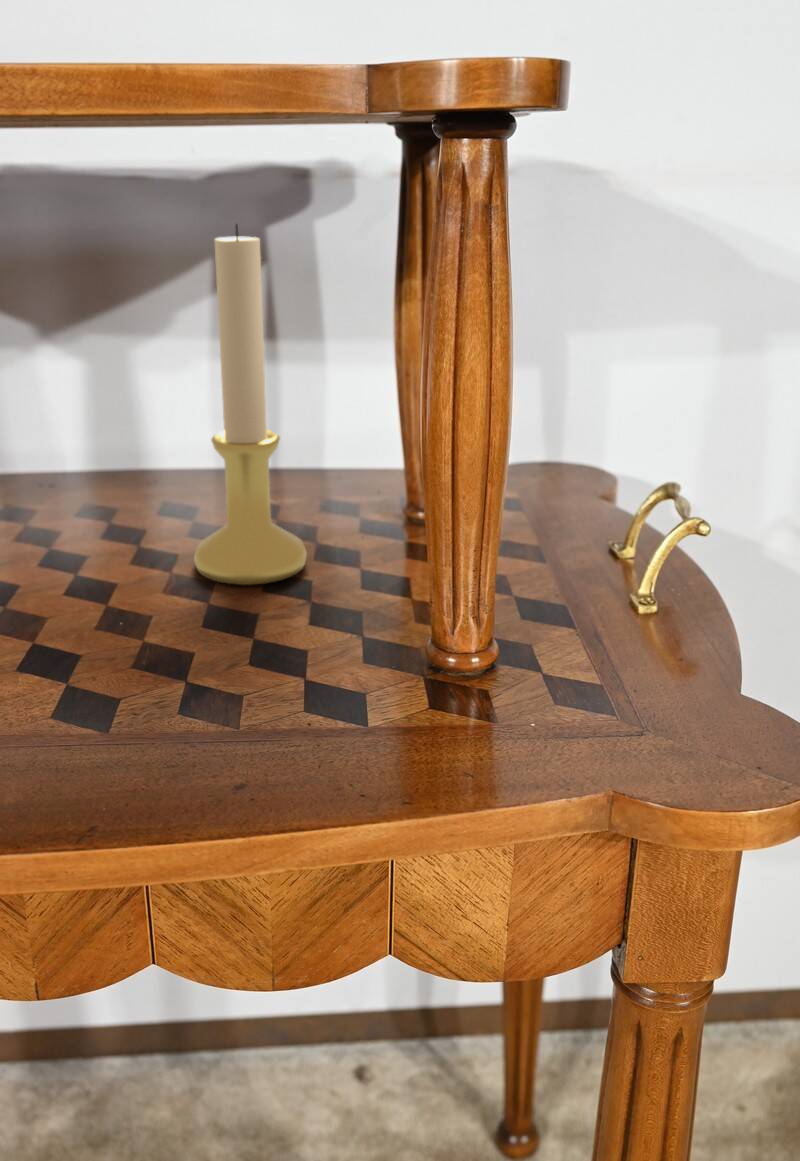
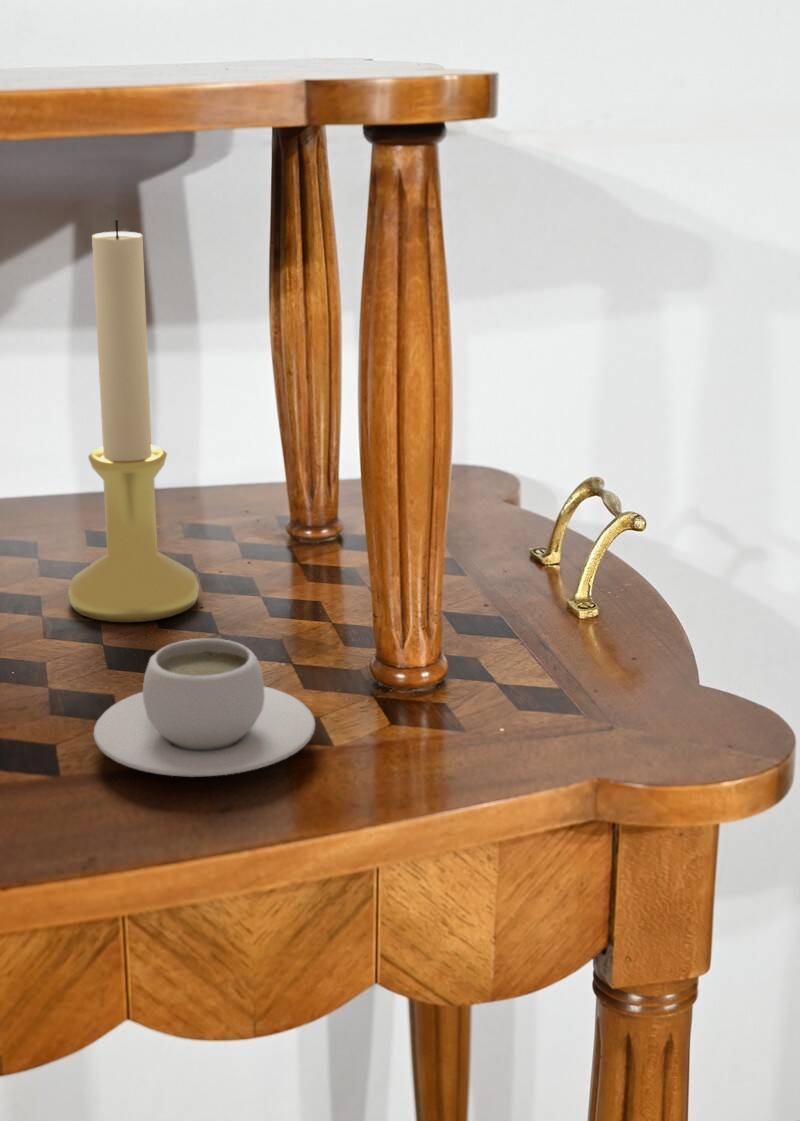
teacup: none [144,614,354,752] -> present [94,638,315,777]

